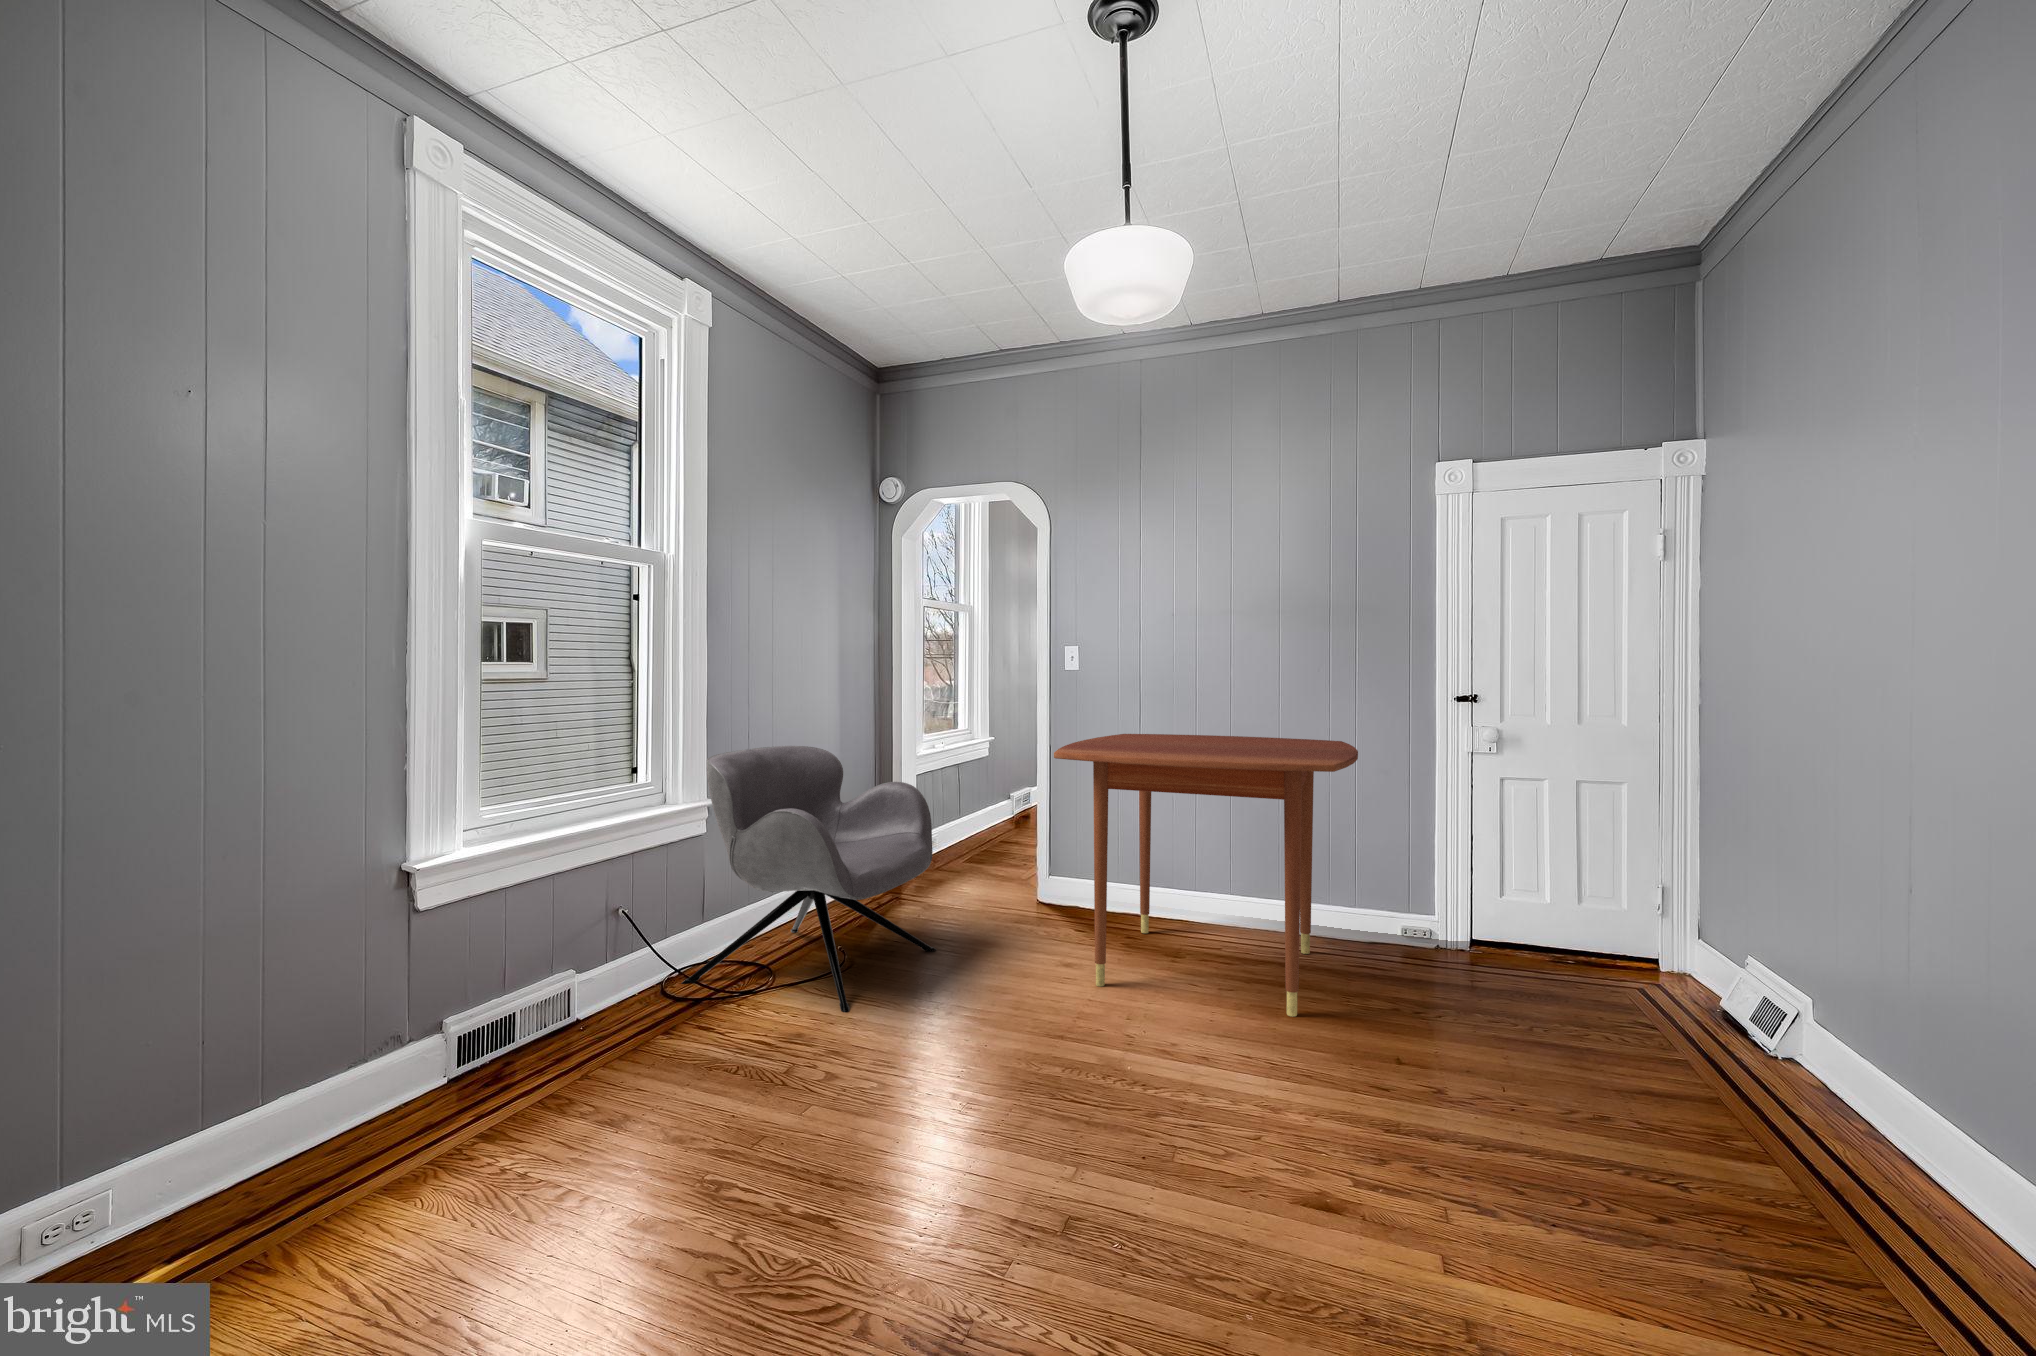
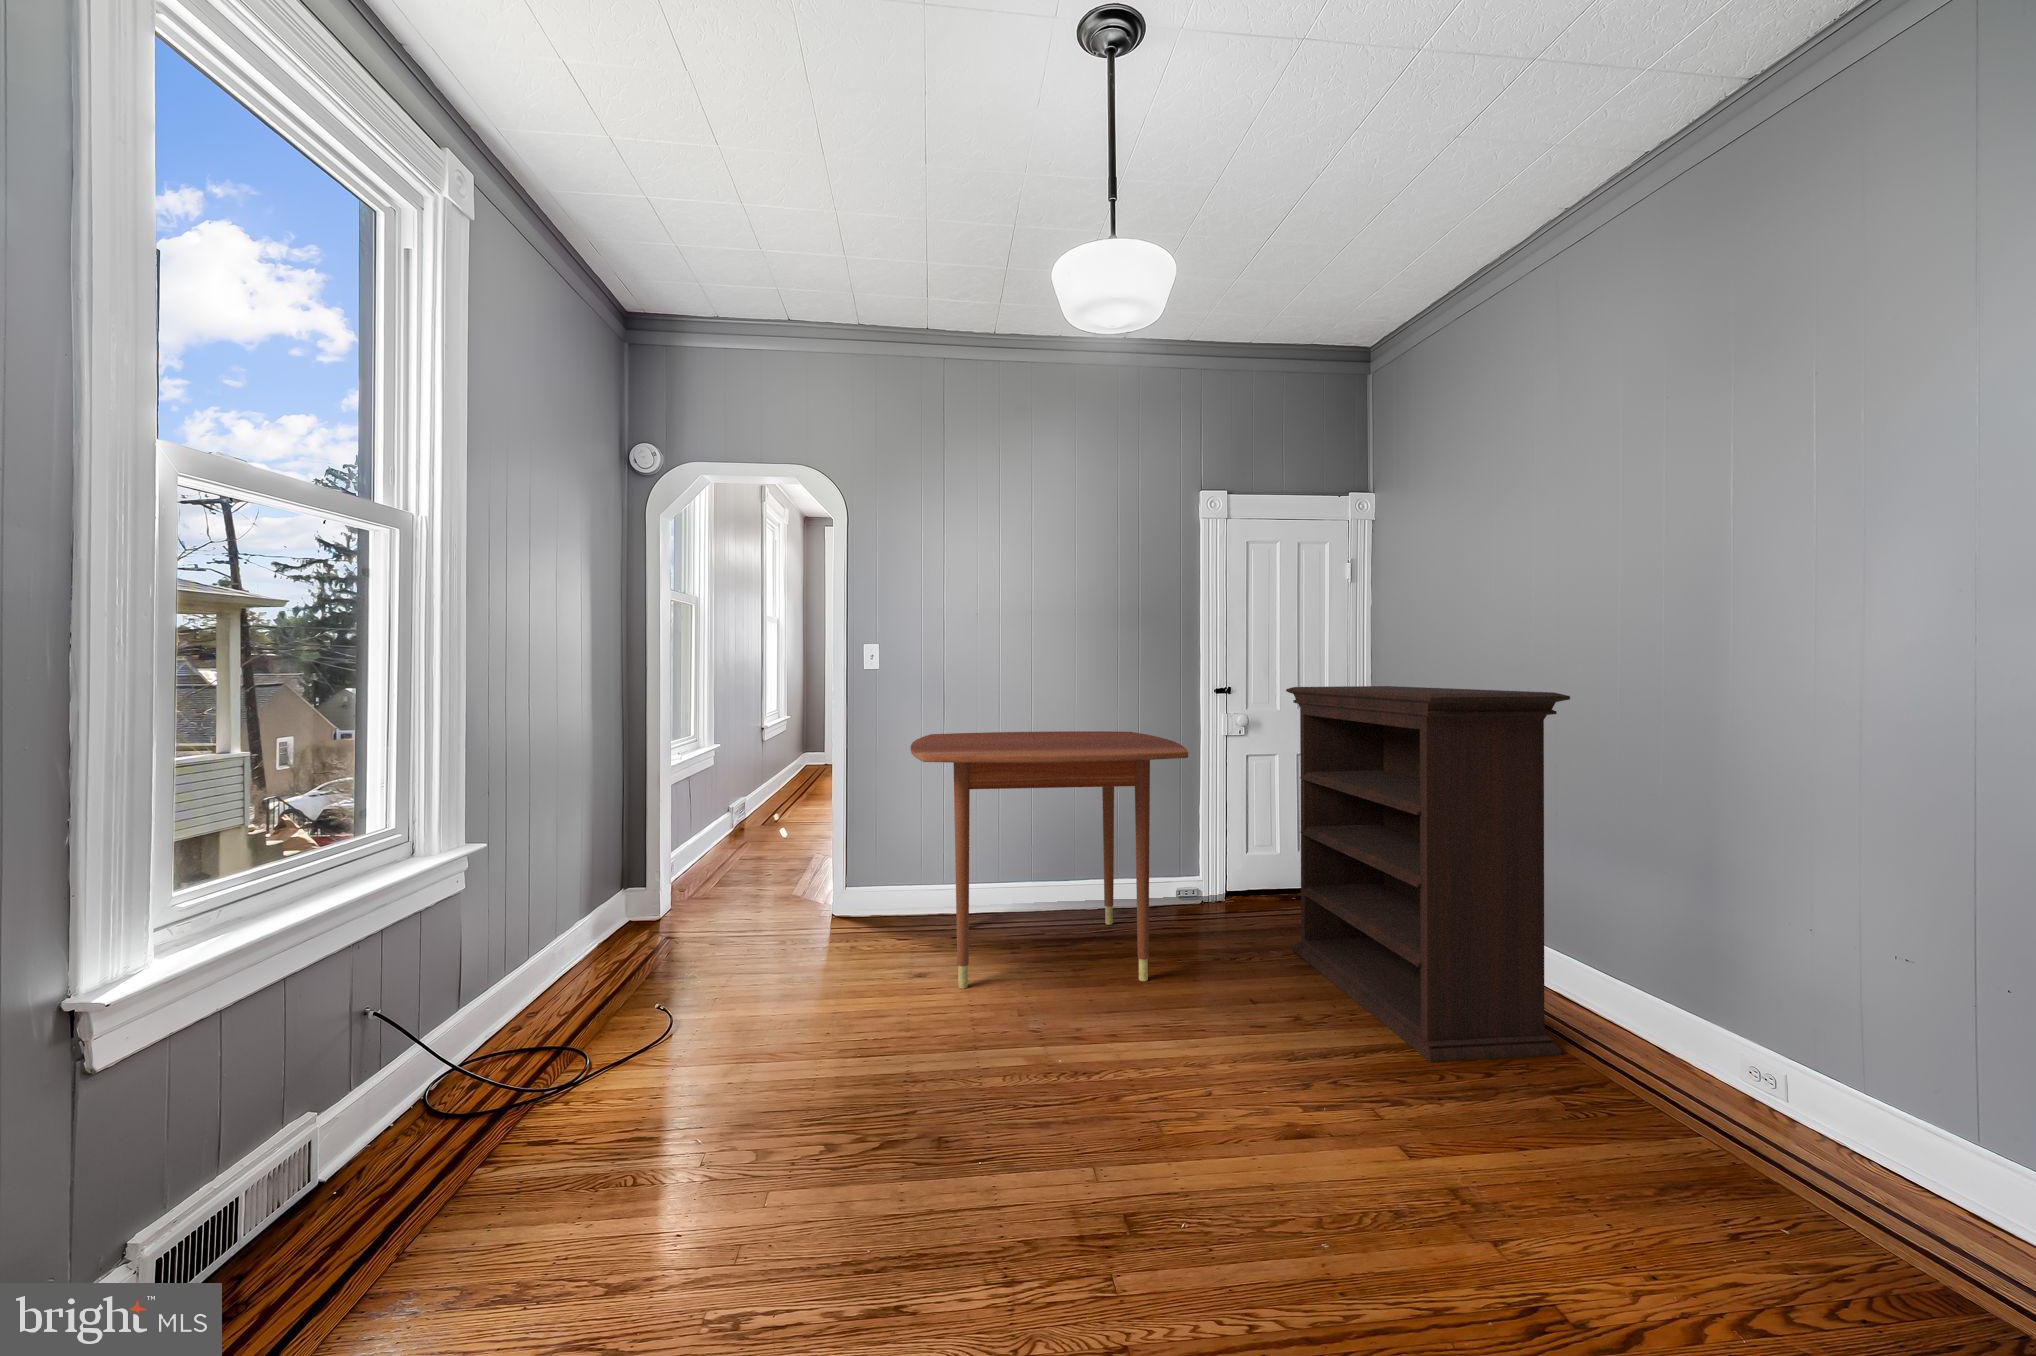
bookshelf: none [1511,694,1837,1230] -> present [1286,686,1570,1062]
armchair: present [681,746,937,1013] -> none [452,767,765,1092]

